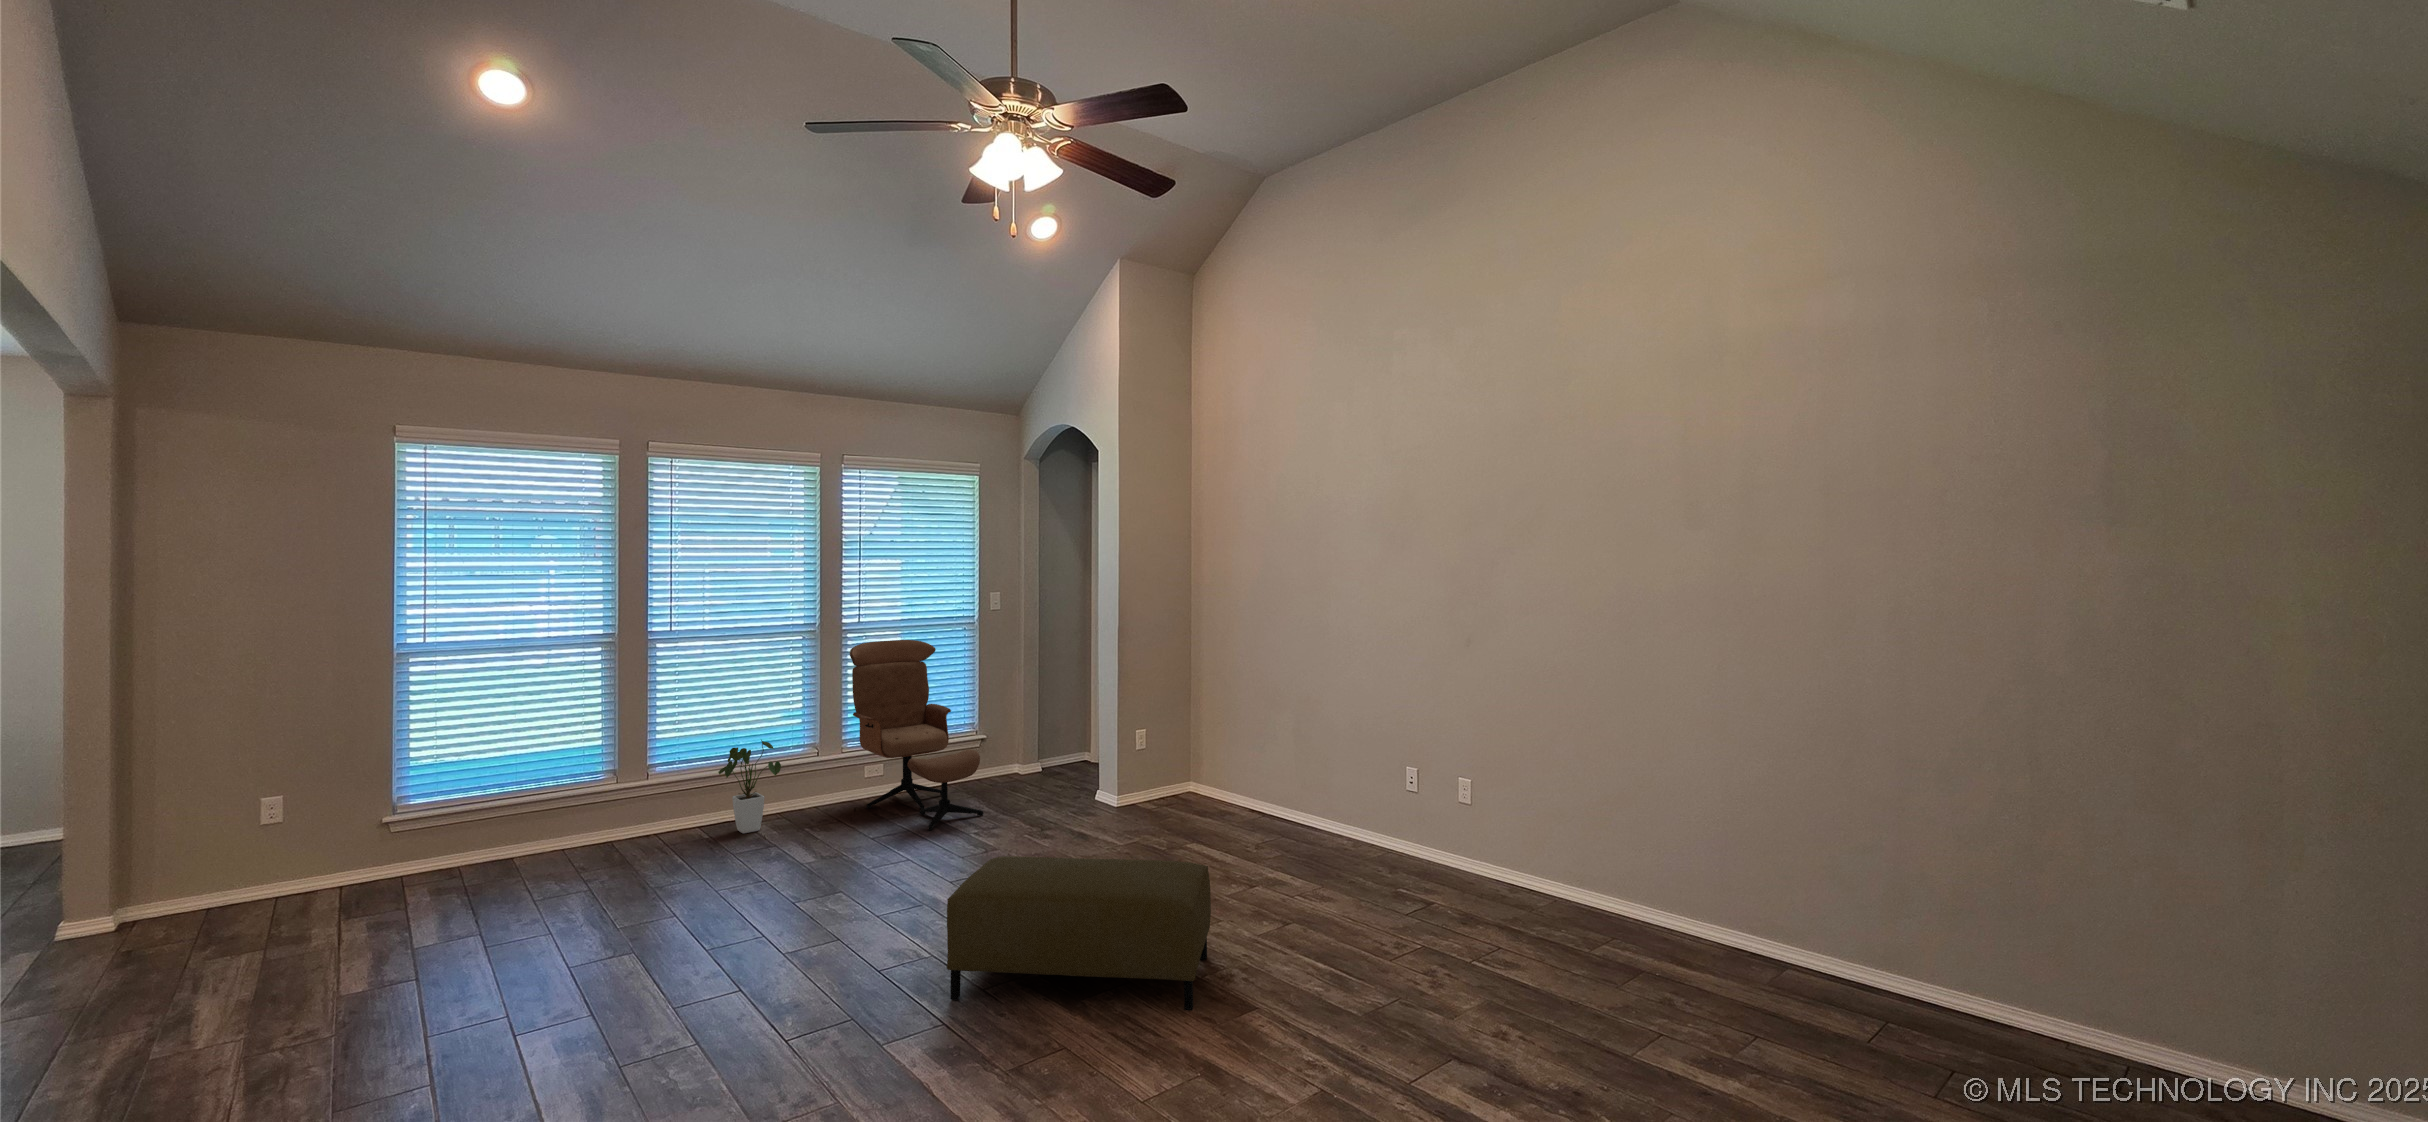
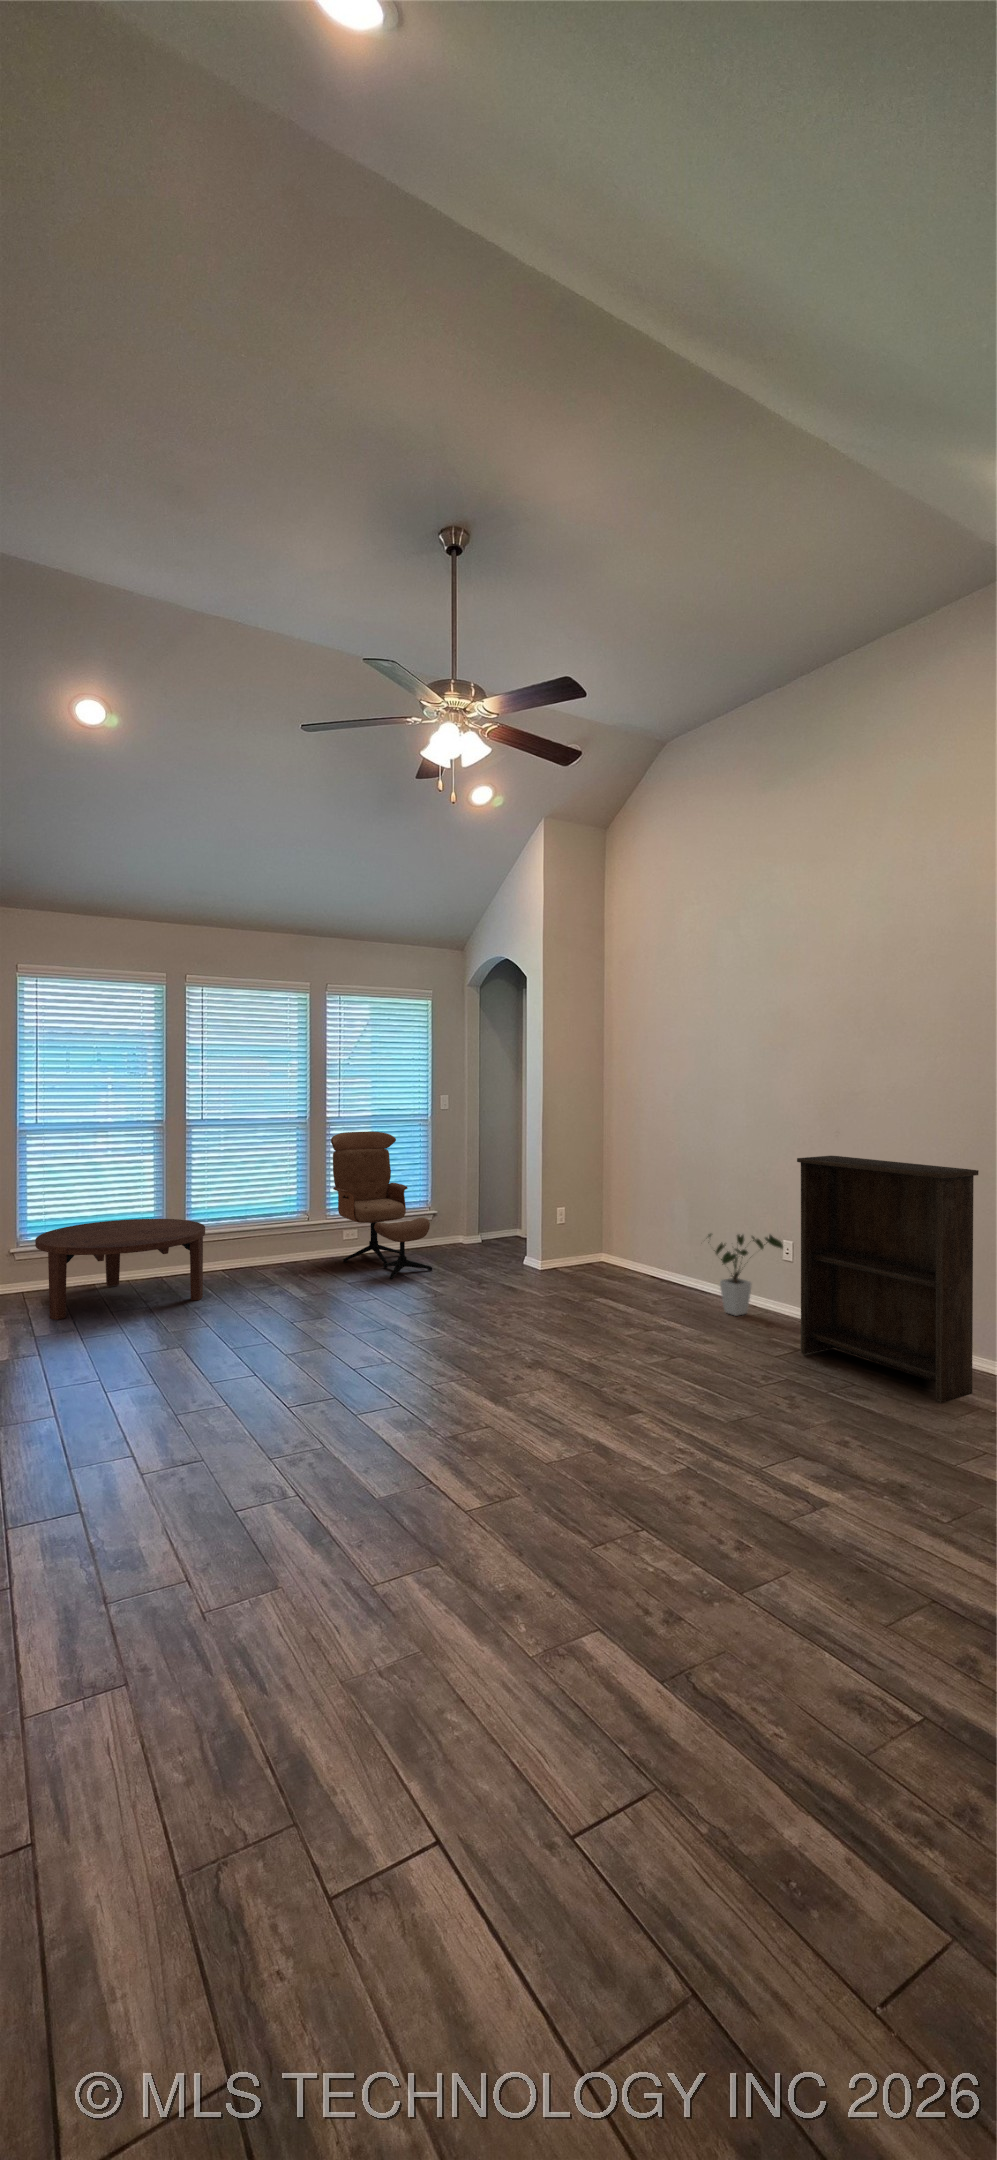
bookshelf: none [1430,674,1634,968] -> present [797,1156,979,1403]
house plant: present [718,740,781,833] -> present [708,1234,783,1316]
coffee table: none [420,766,675,919] -> present [35,1219,205,1320]
ottoman: present [947,856,1211,1011] -> none [402,1288,608,1410]

